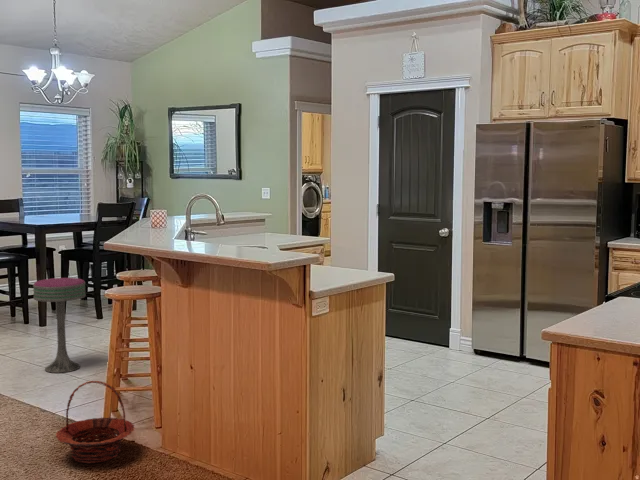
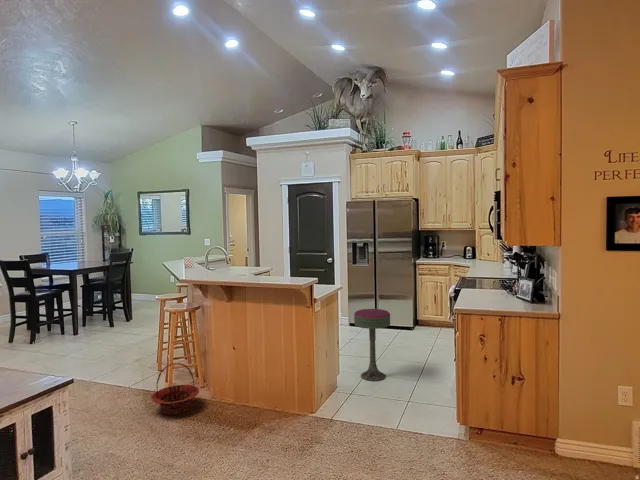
bar stool: present [33,278,86,373] -> present [354,309,390,381]

